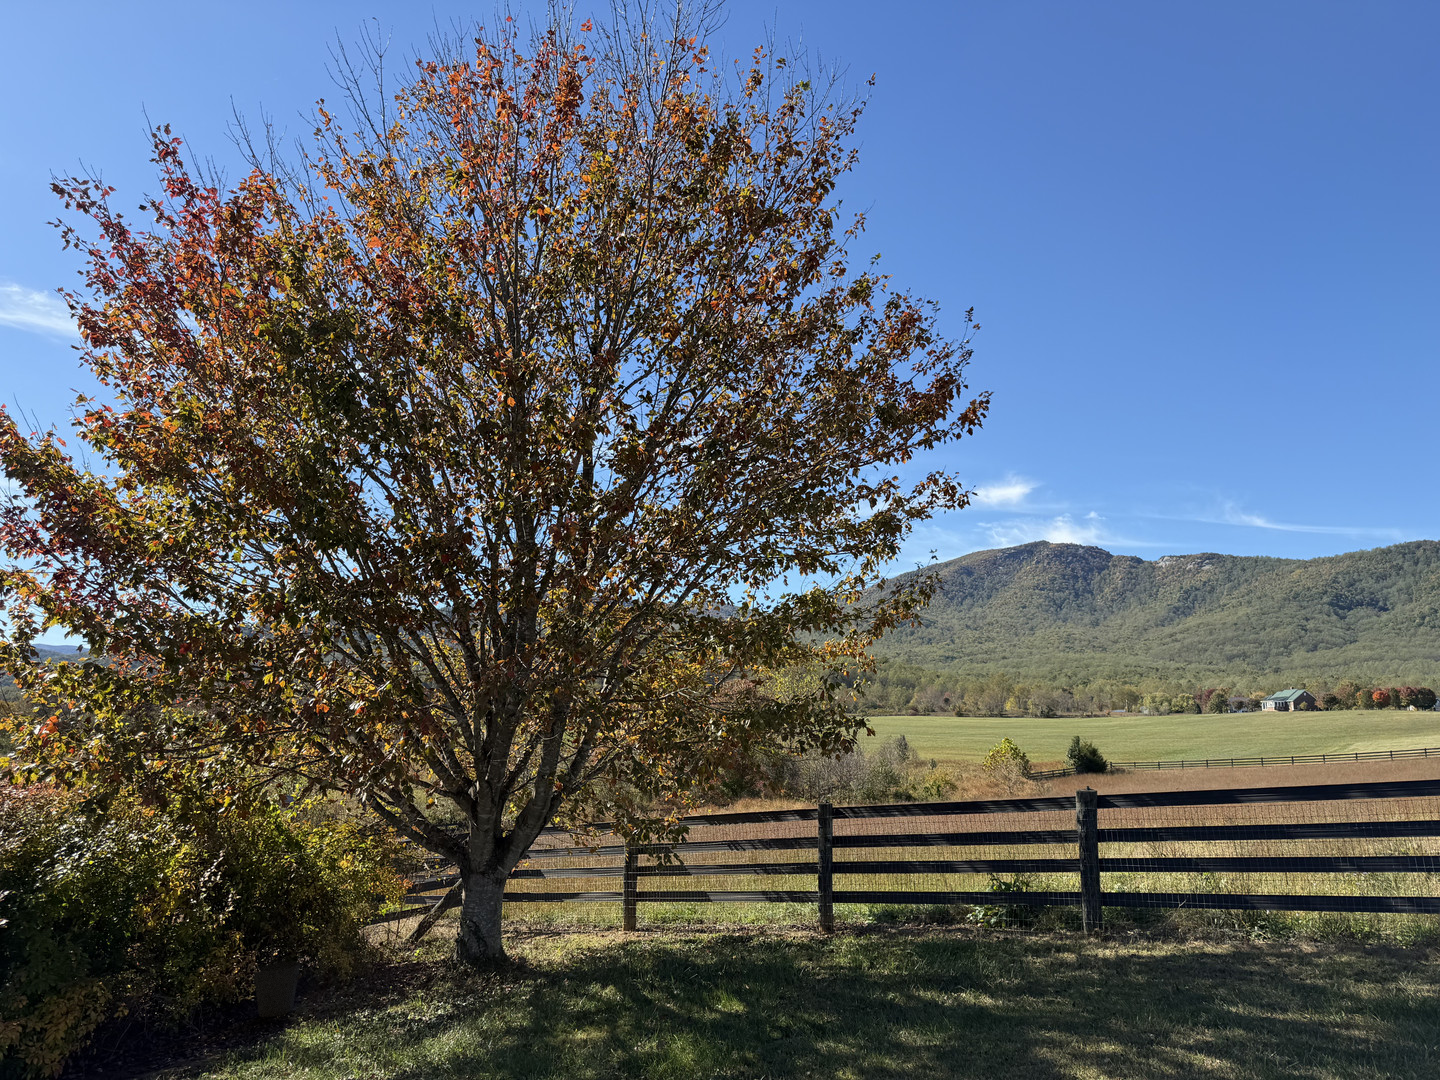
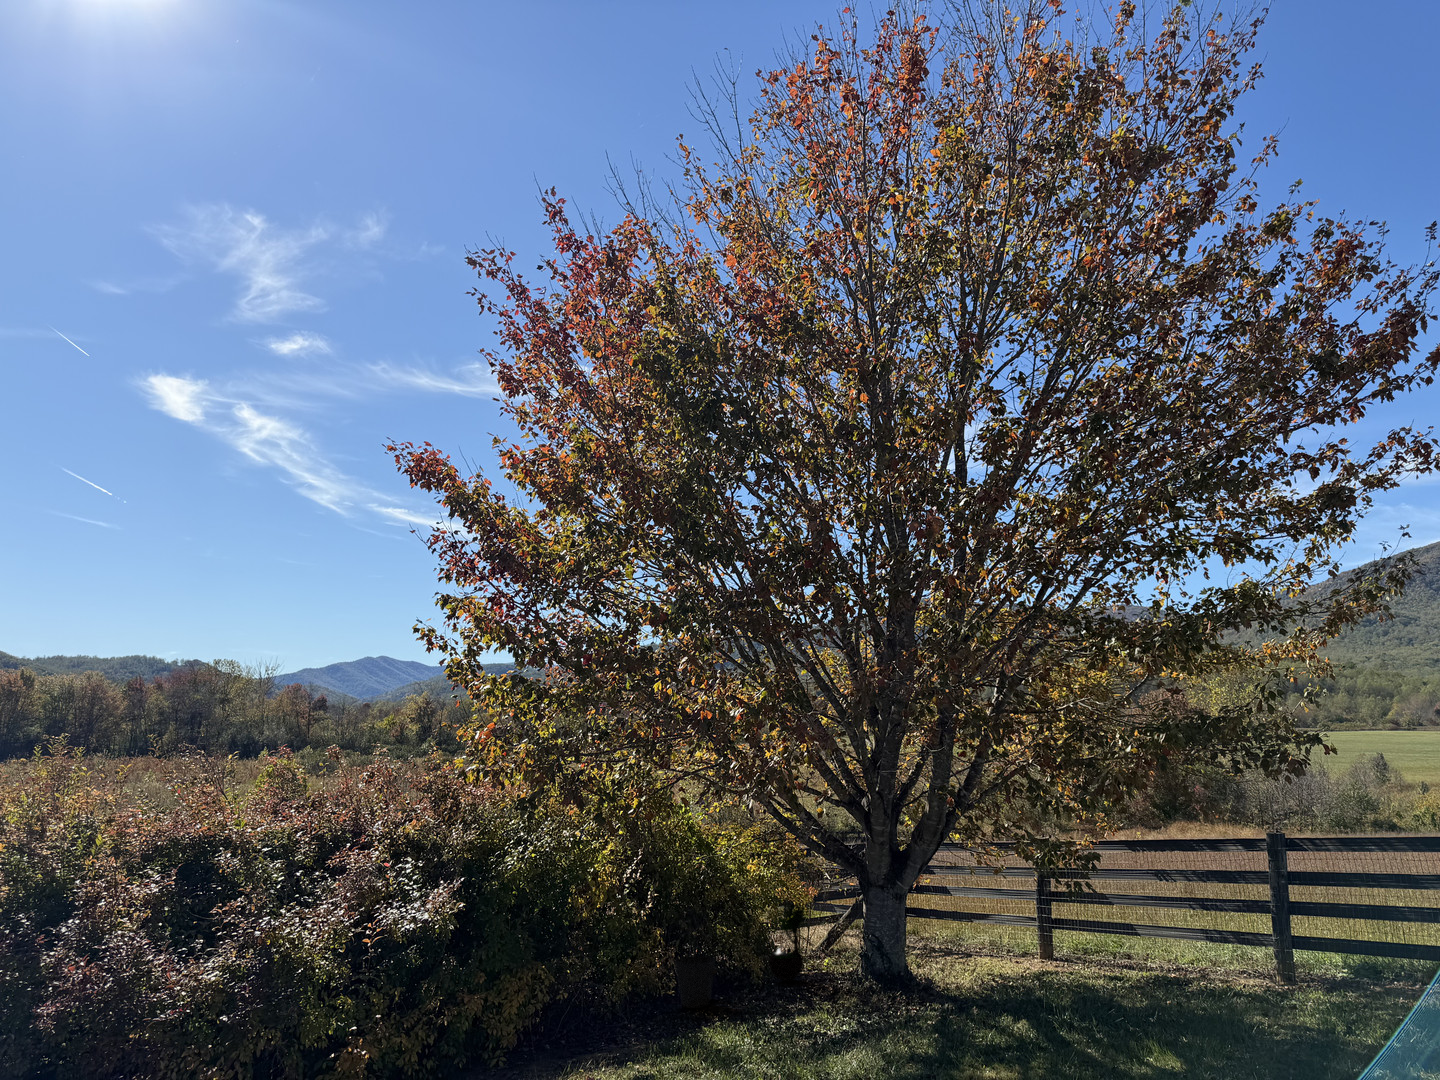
potted tree: none [358,893,405,979] -> present [769,903,808,981]

